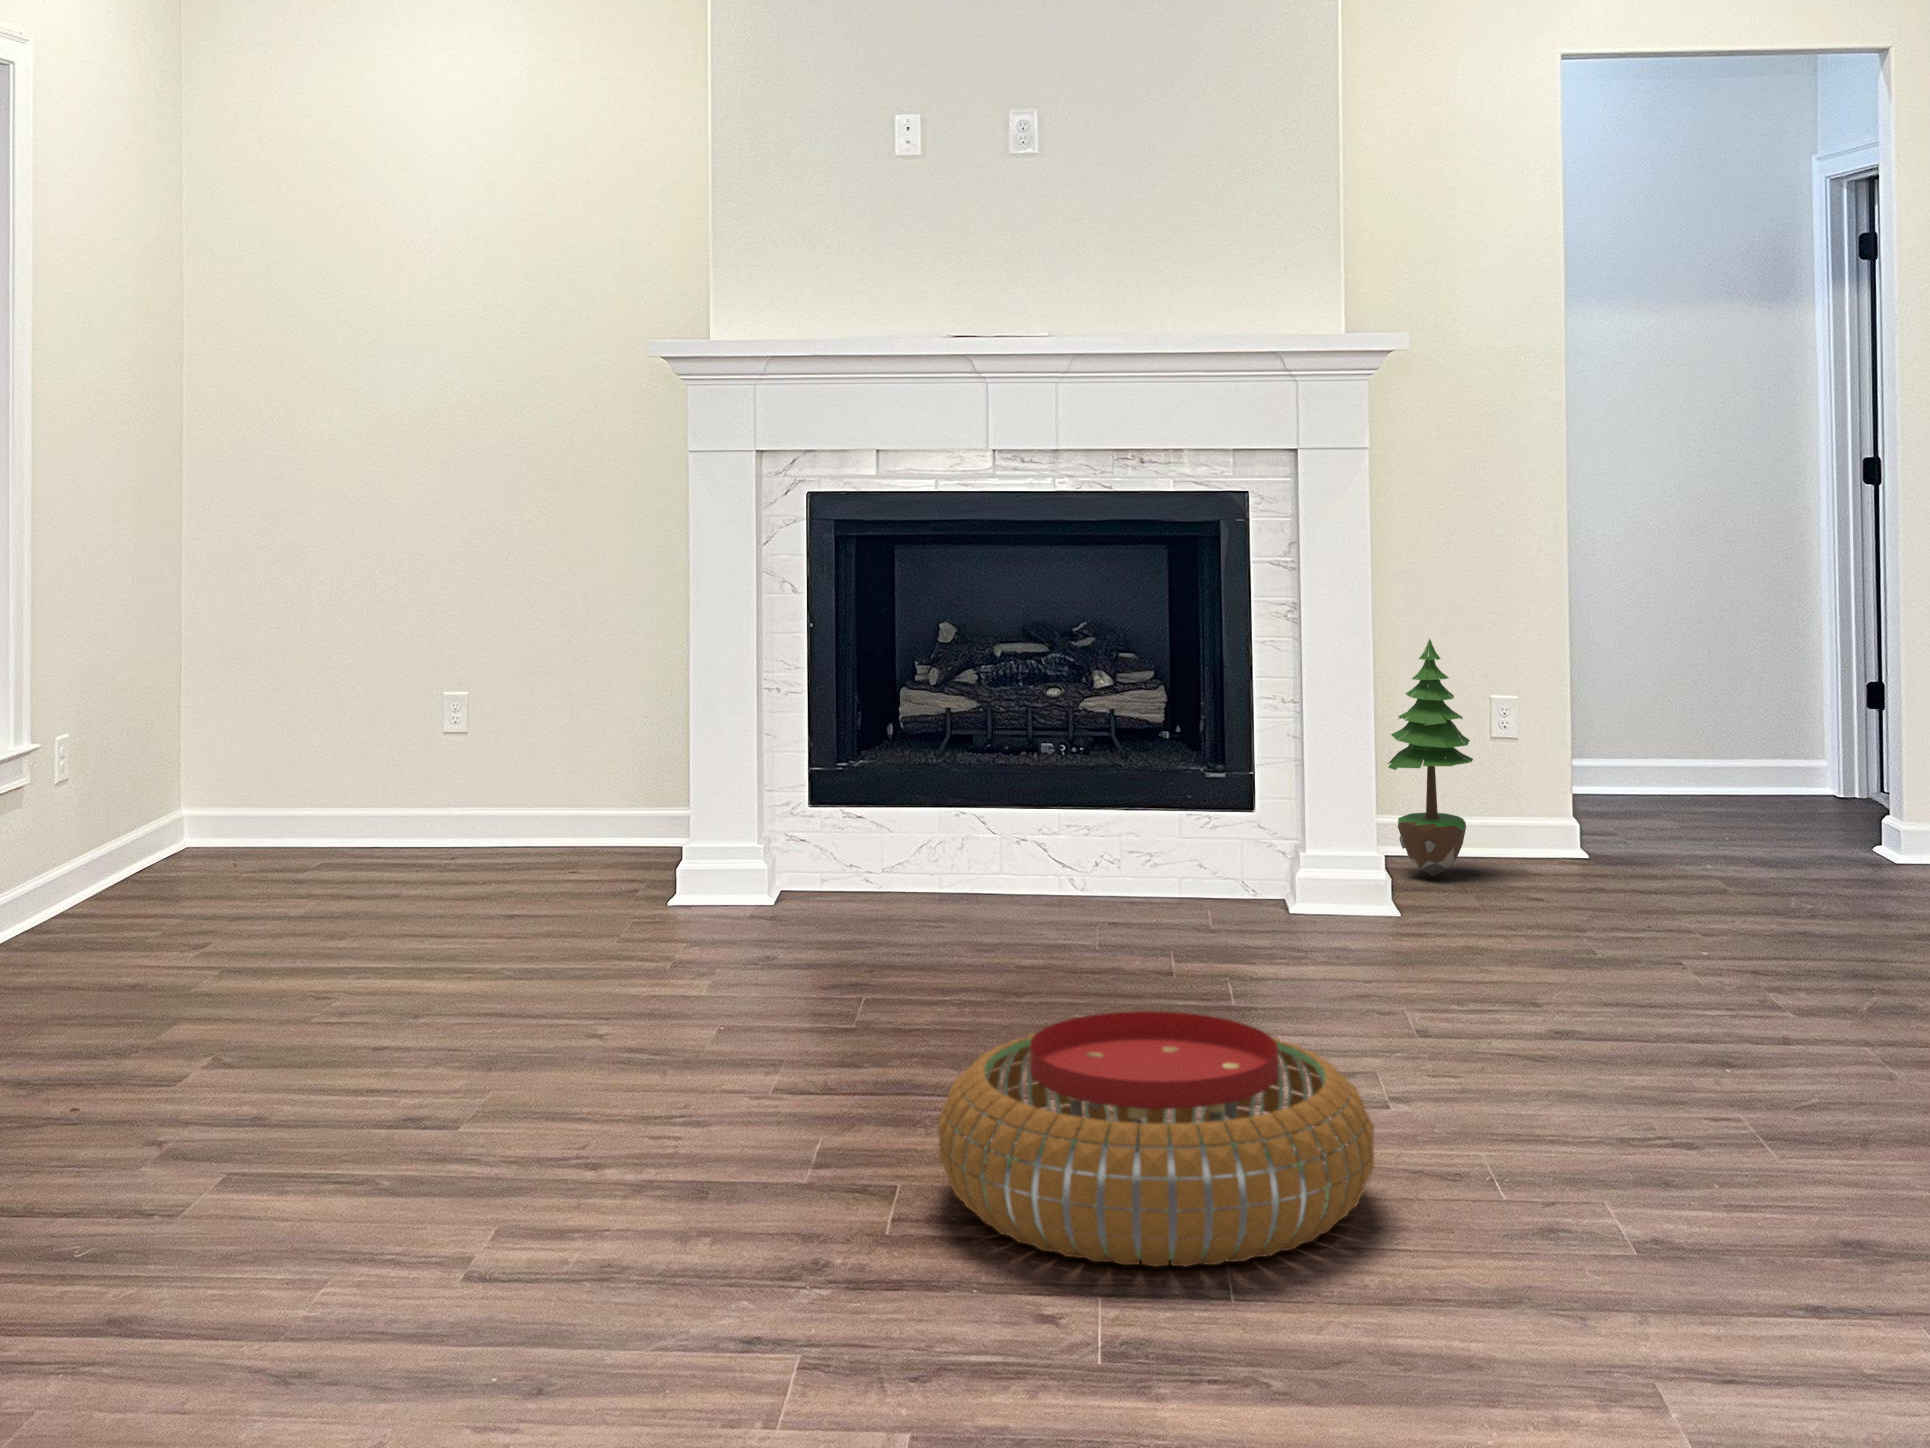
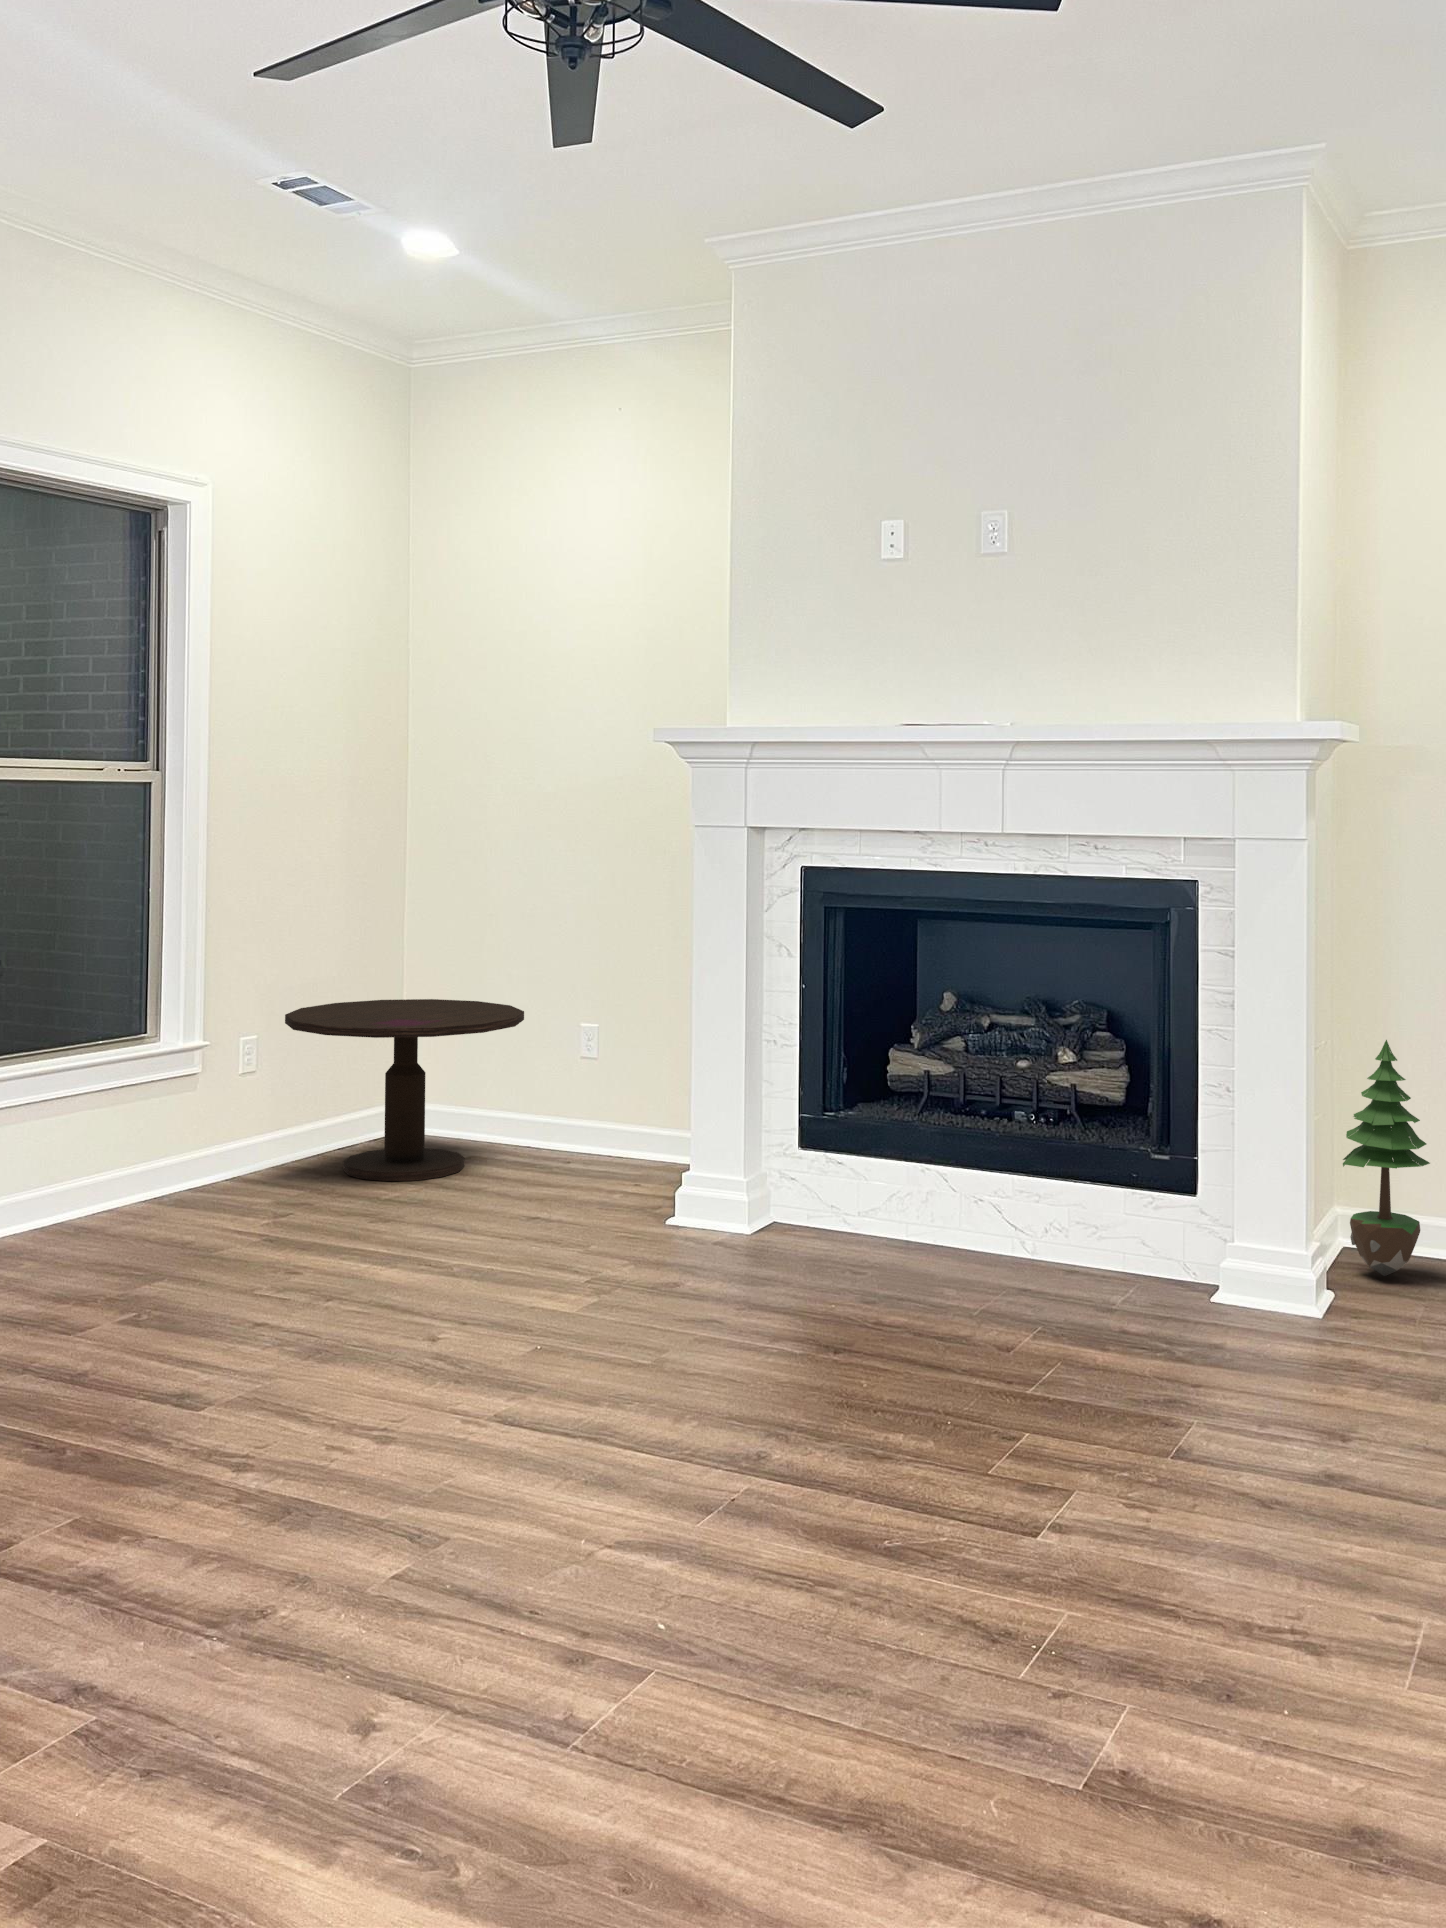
side table: none [107,669,408,901] -> present [285,999,524,1181]
pouf: present [938,1011,1374,1267] -> none [418,1391,892,1707]

